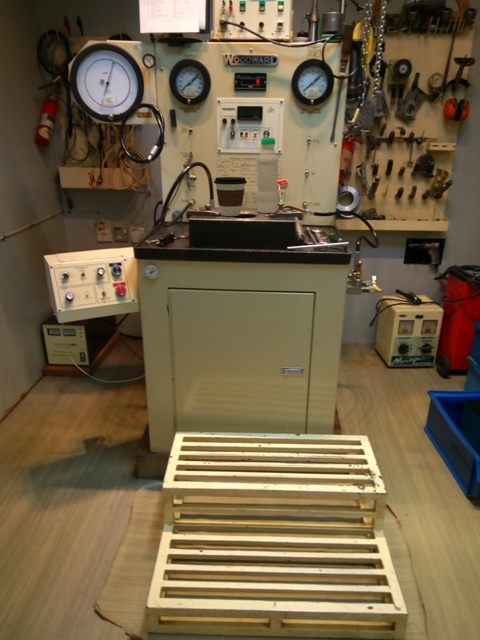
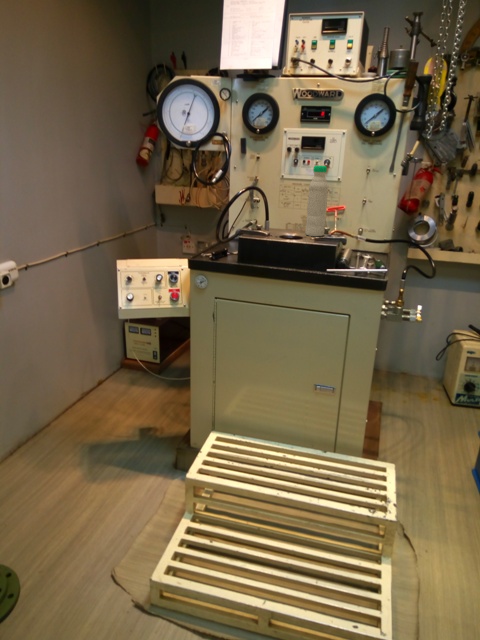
coffee cup: present [214,177,247,216] -> none [264,200,295,237]

